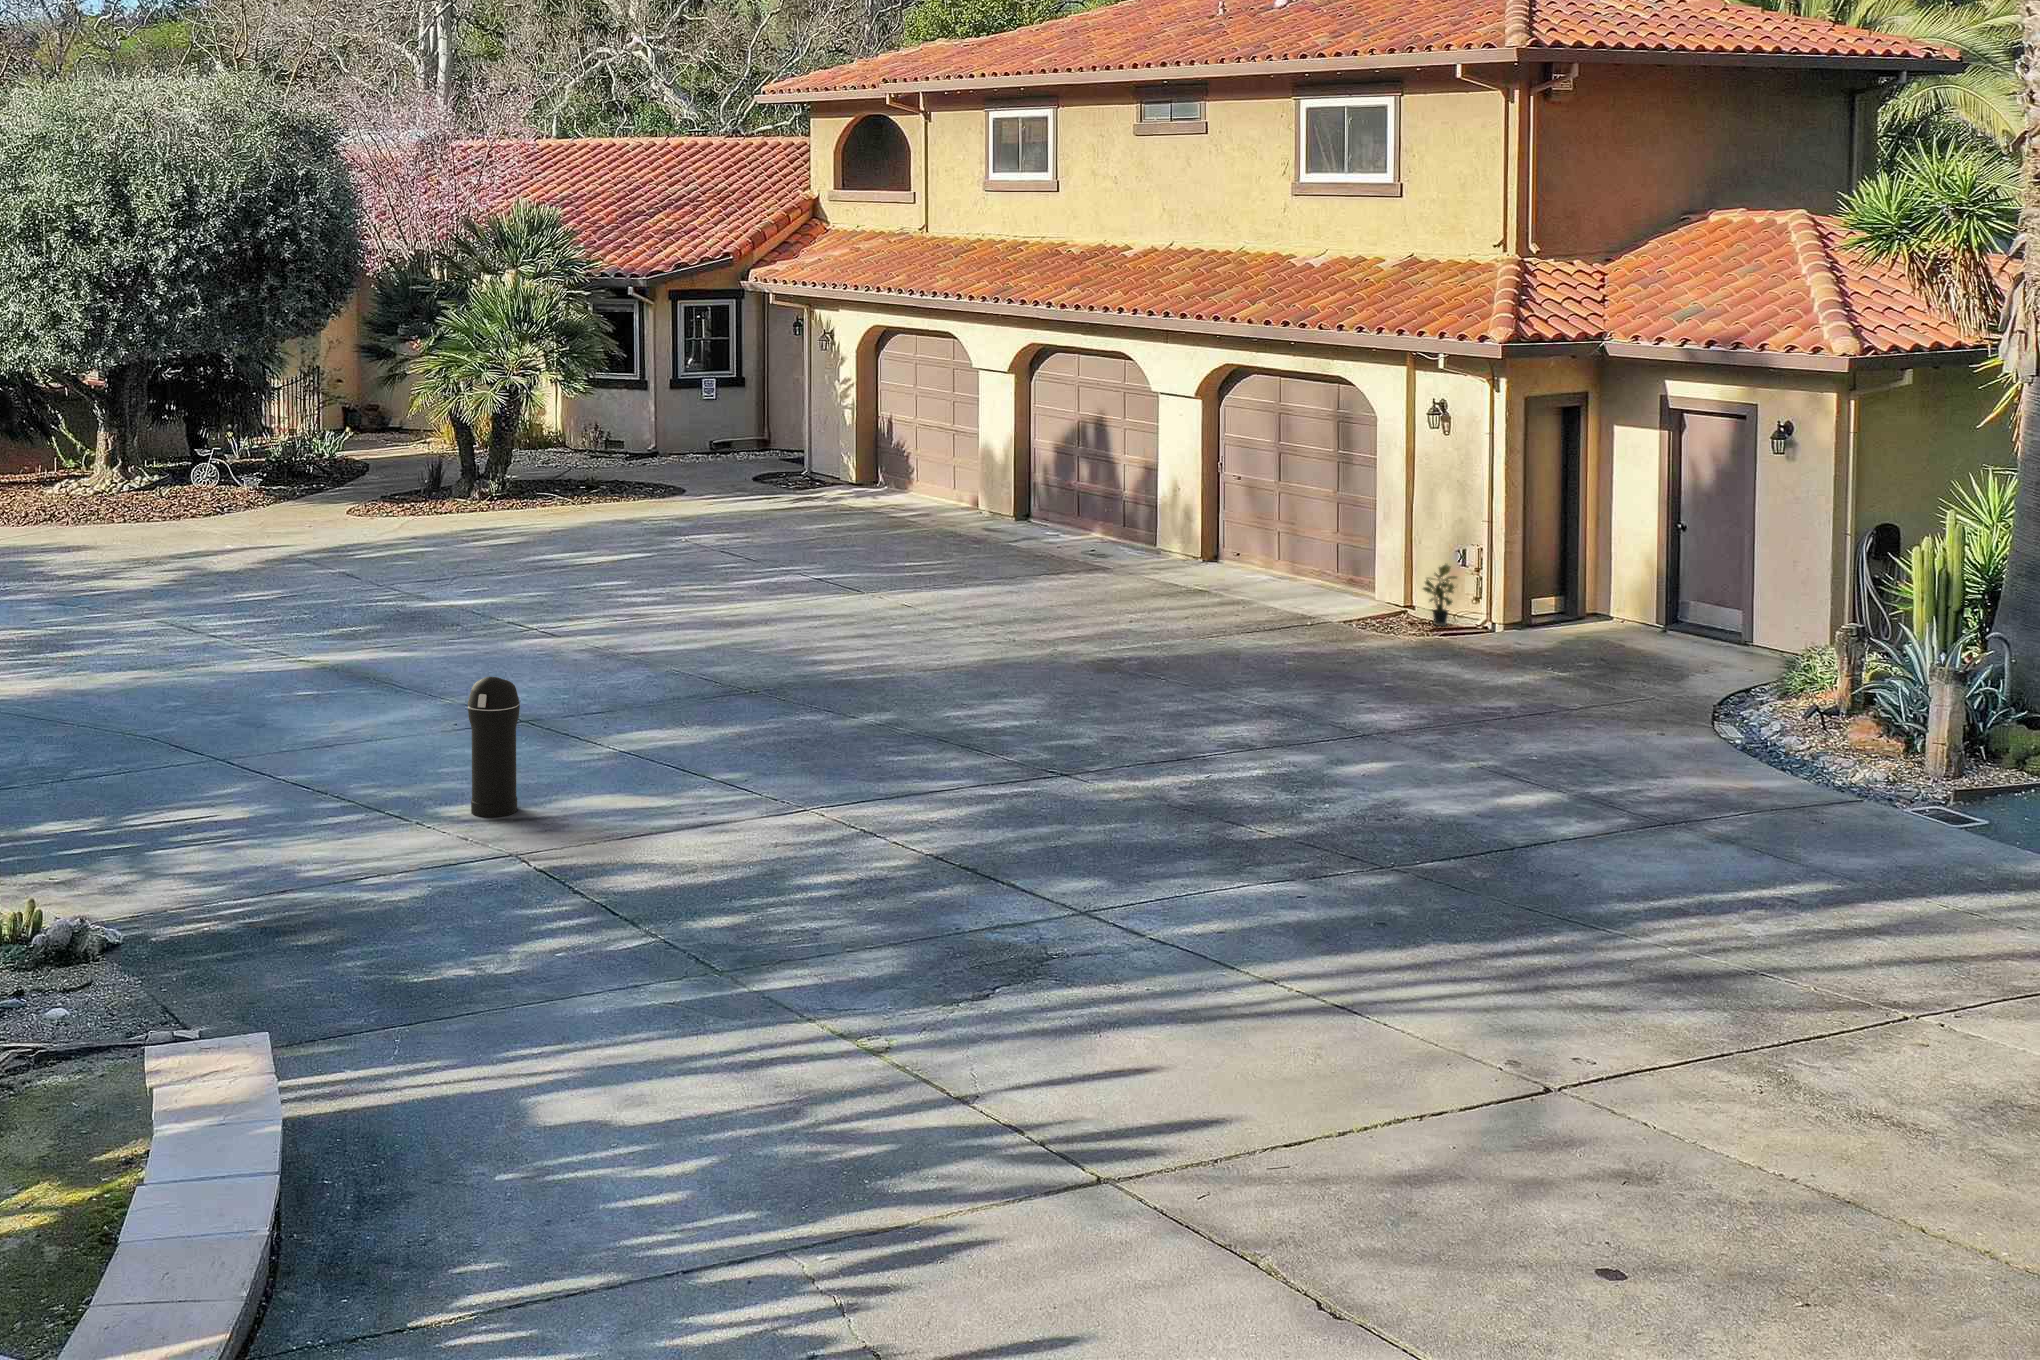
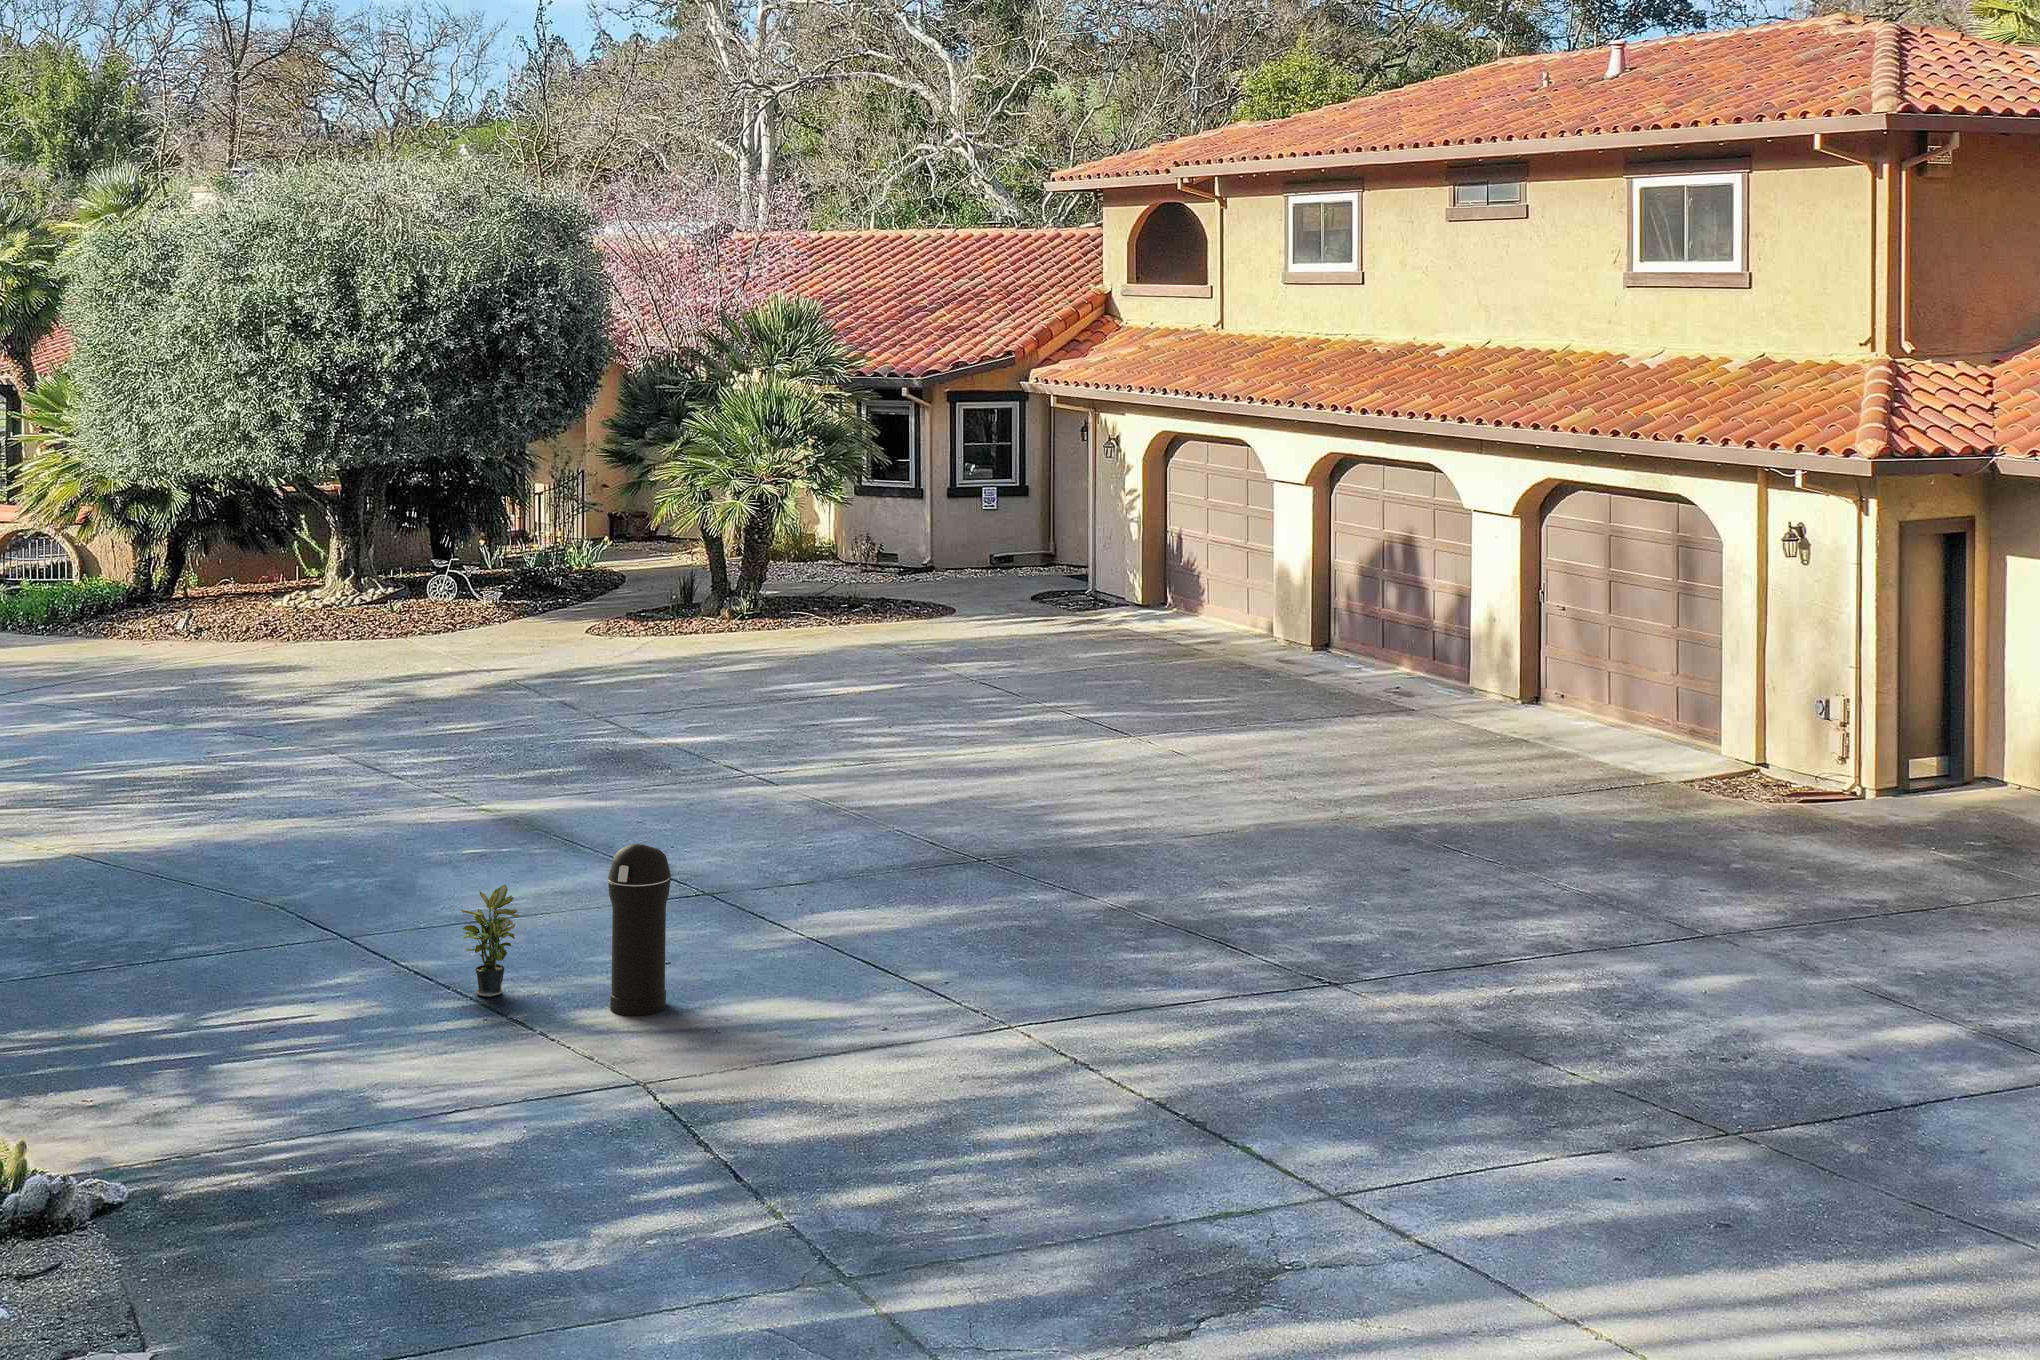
potted plant: present [1423,564,1457,626] -> present [461,885,519,997]

